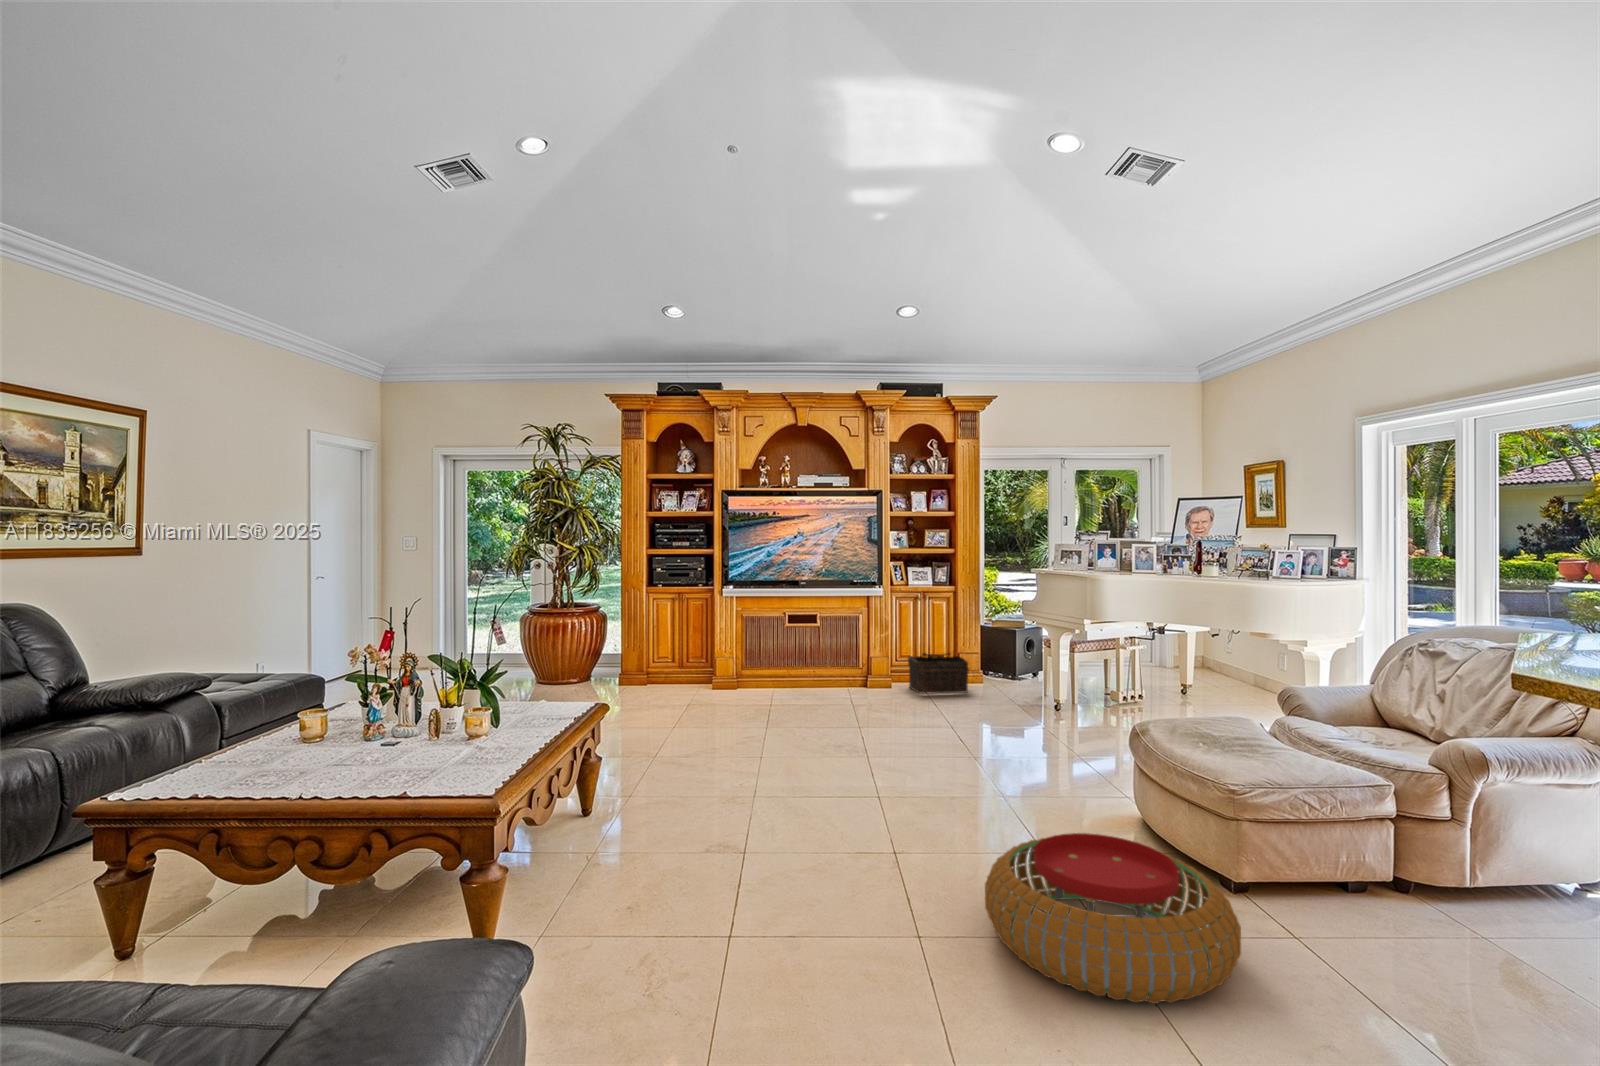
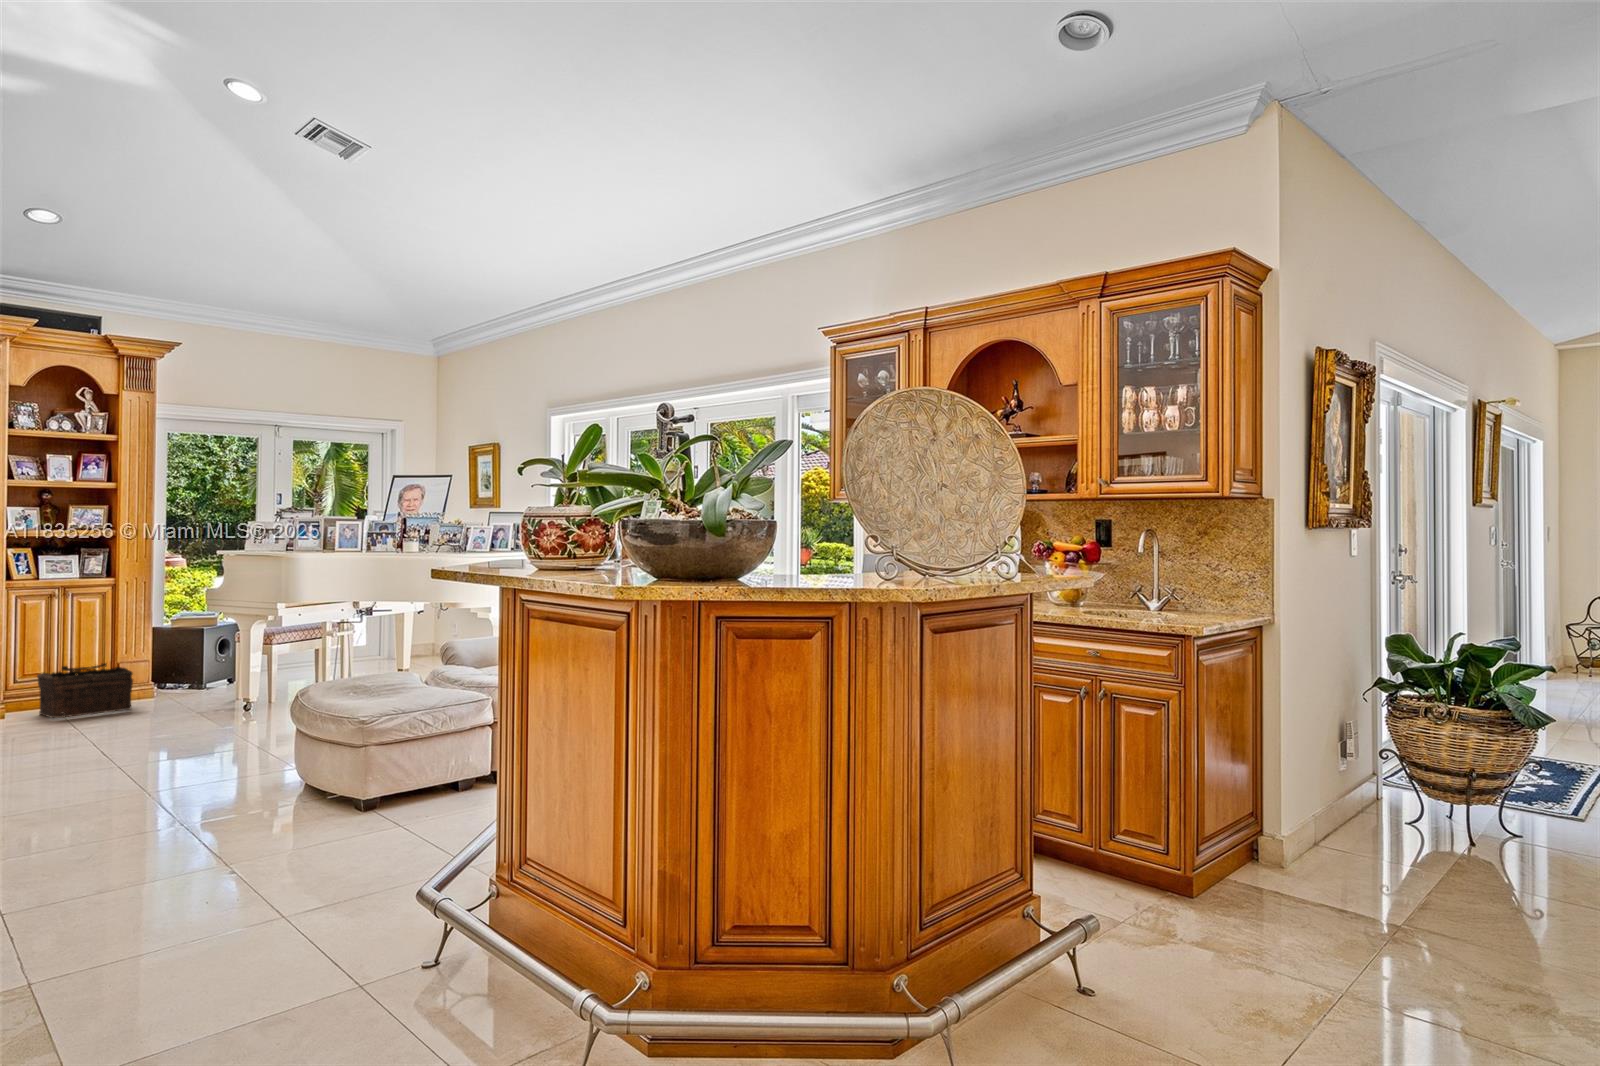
pouf: present [985,833,1241,1004] -> none [102,772,344,889]

